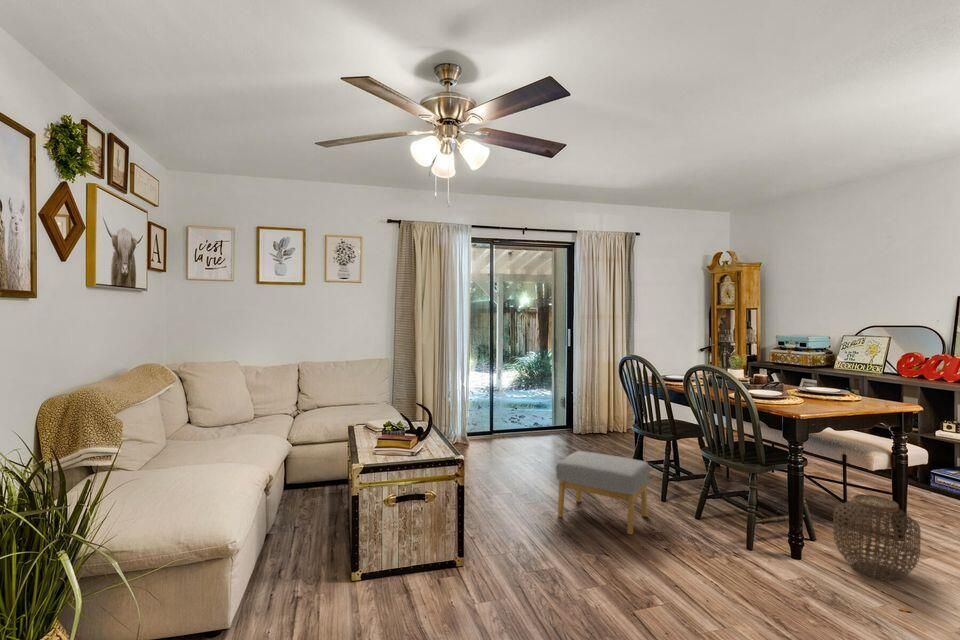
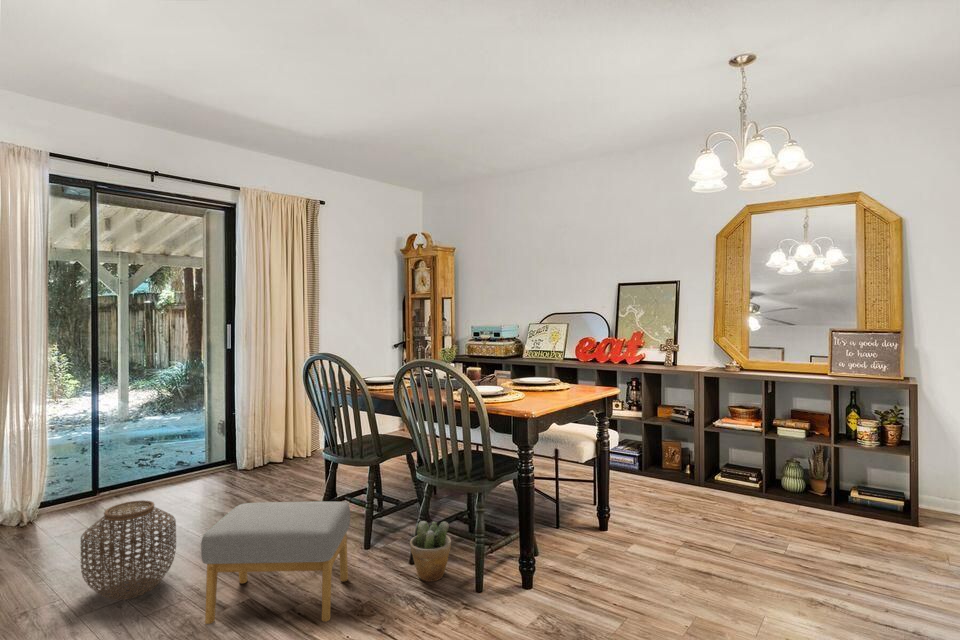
potted plant: none [694,487,728,533] -> present [410,521,451,582]
woven basket: present [833,494,921,580] -> present [81,500,176,600]

